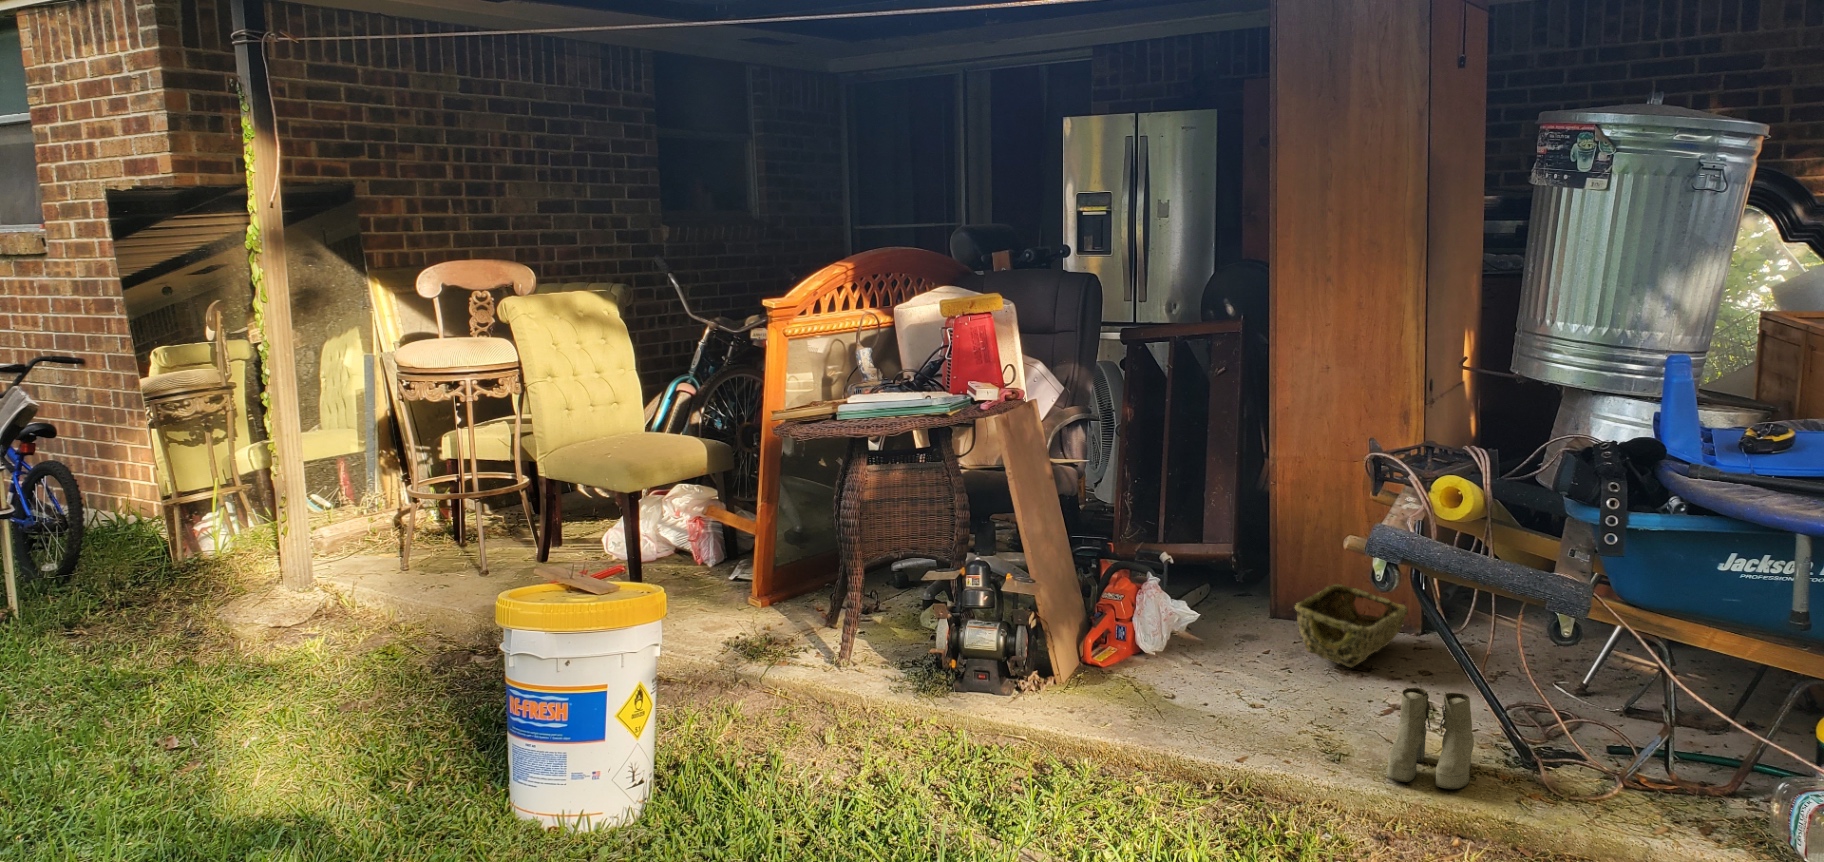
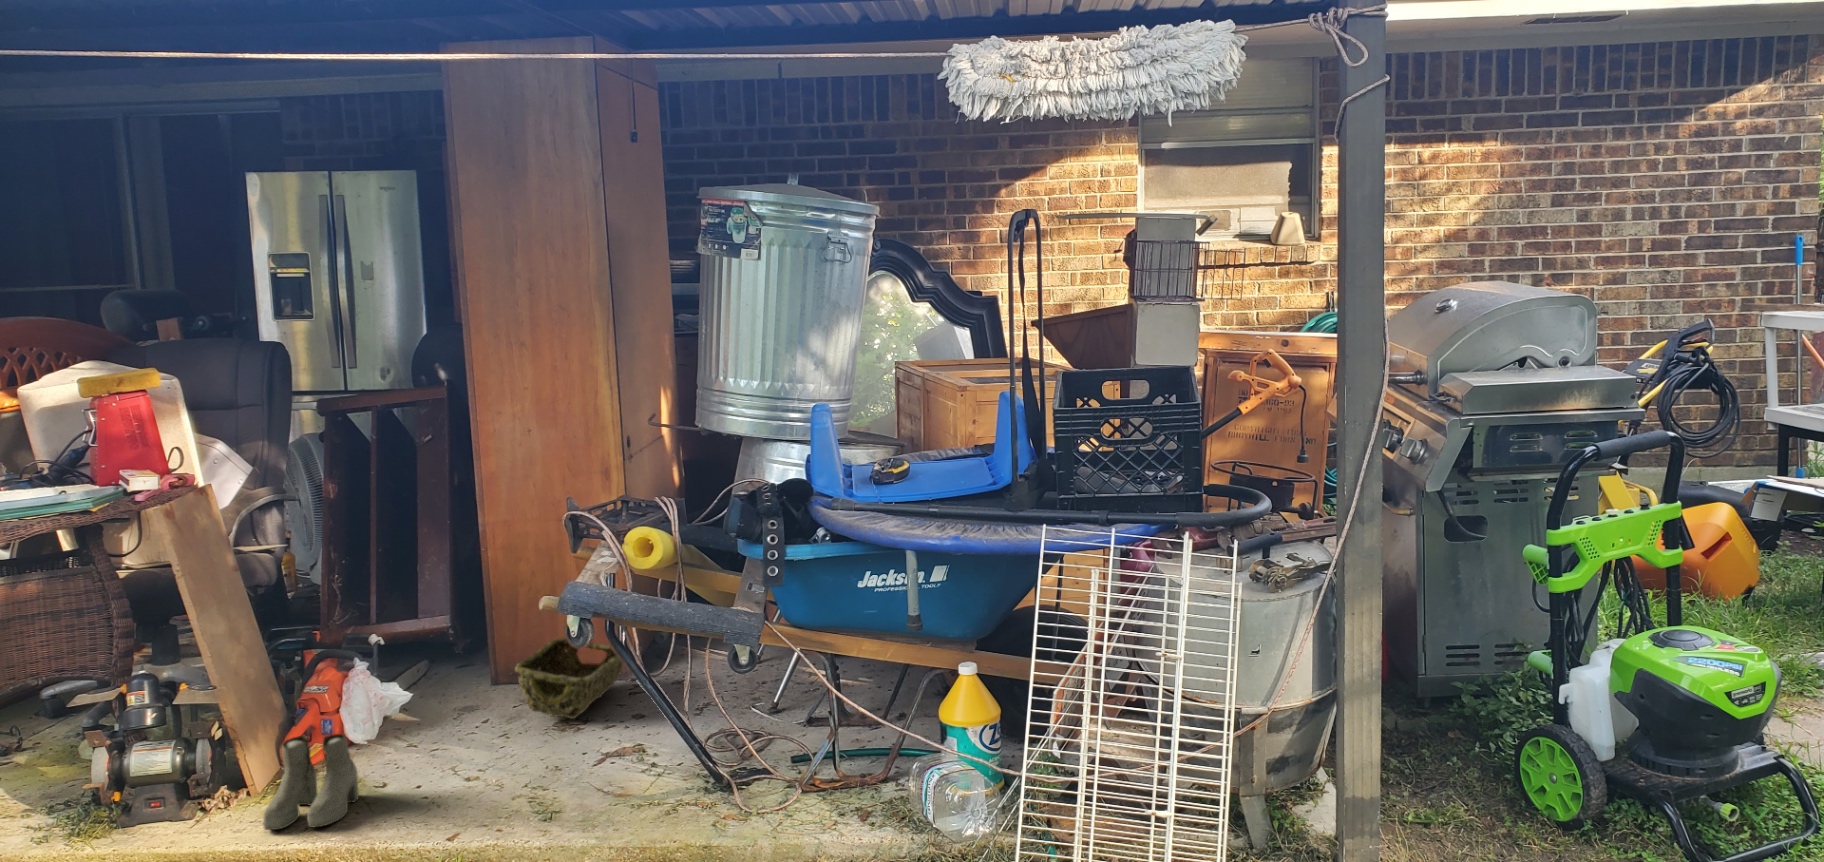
boots: present [1387,688,1474,790] -> present [263,734,359,830]

